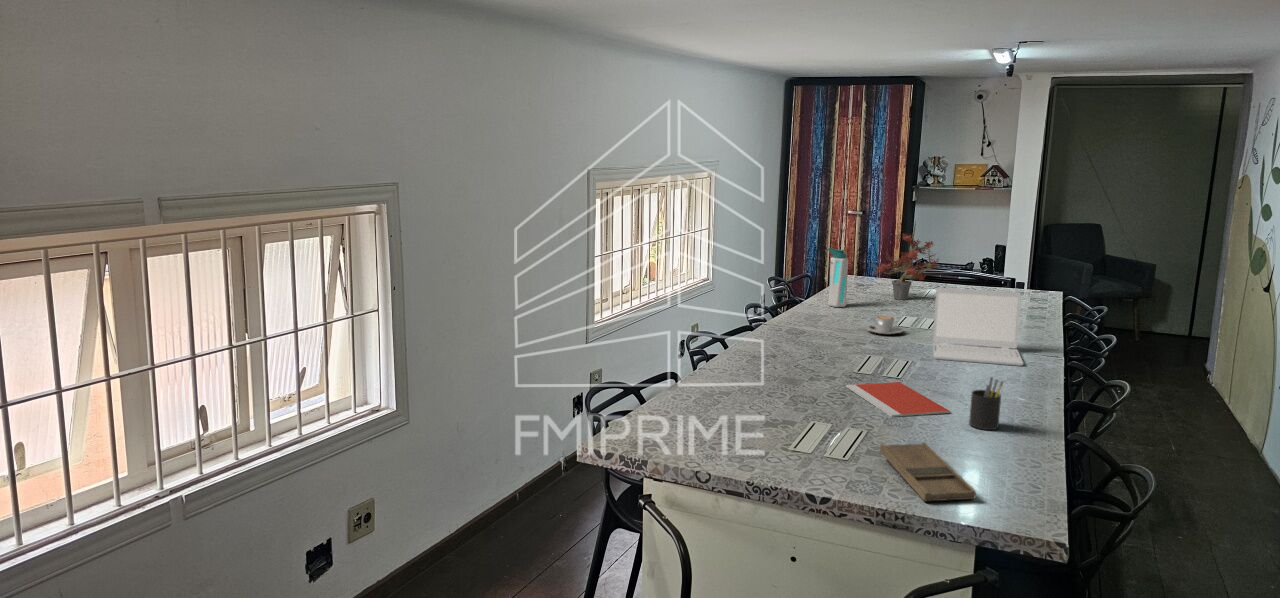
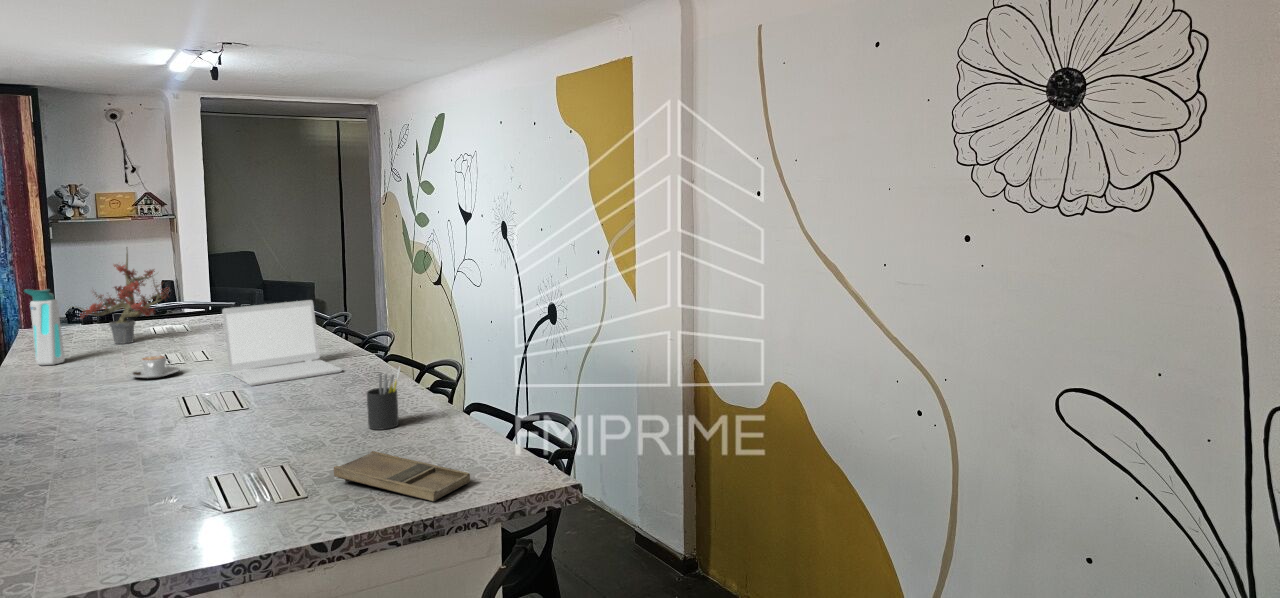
notebook: present [846,382,951,417] -> none [193,414,339,446]

